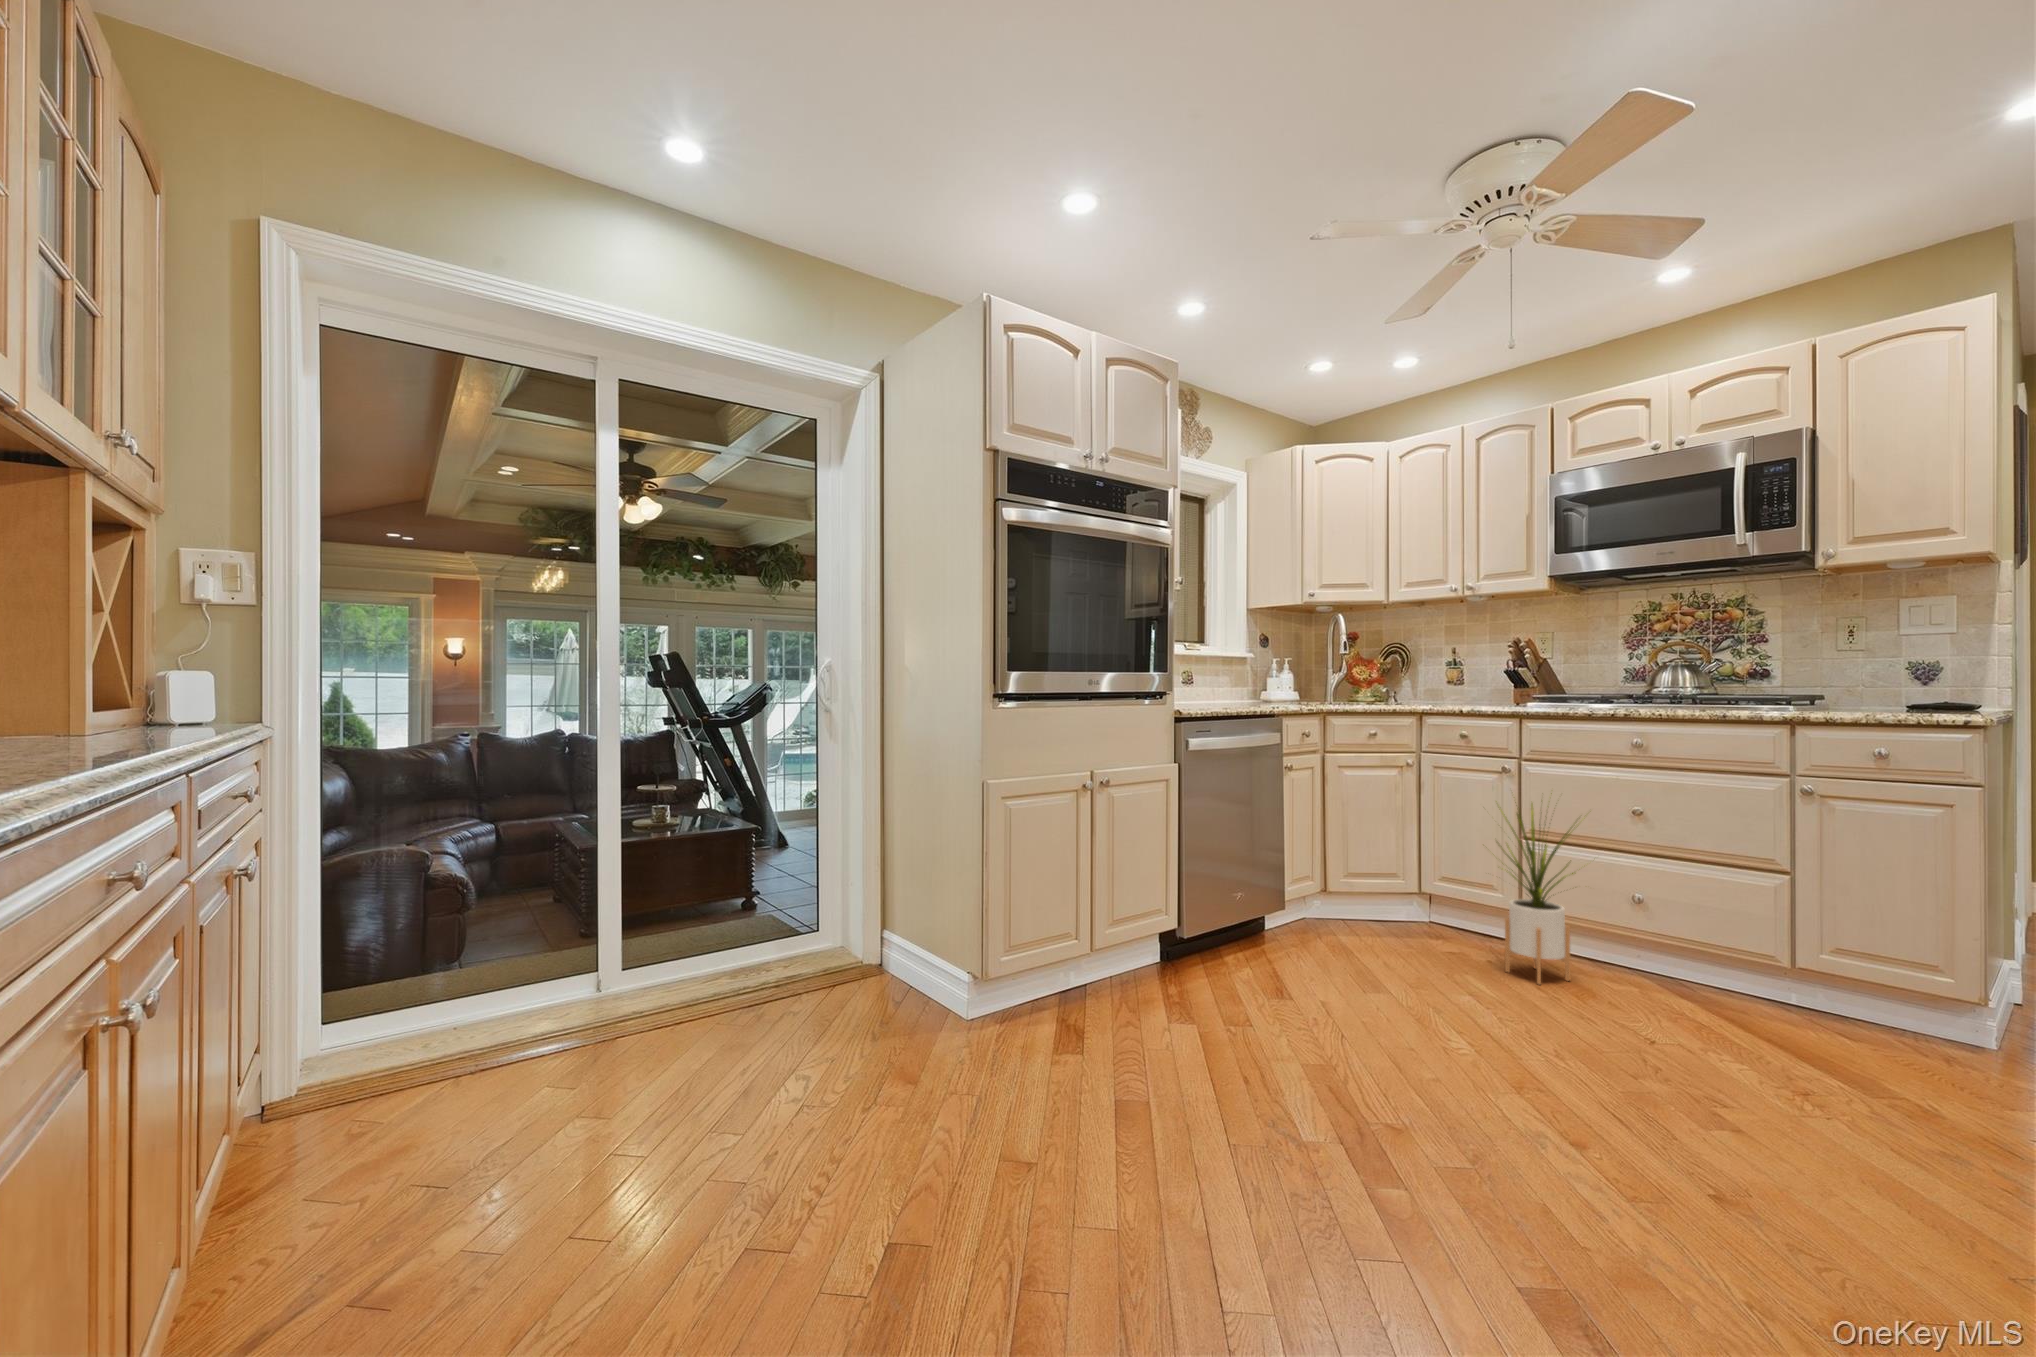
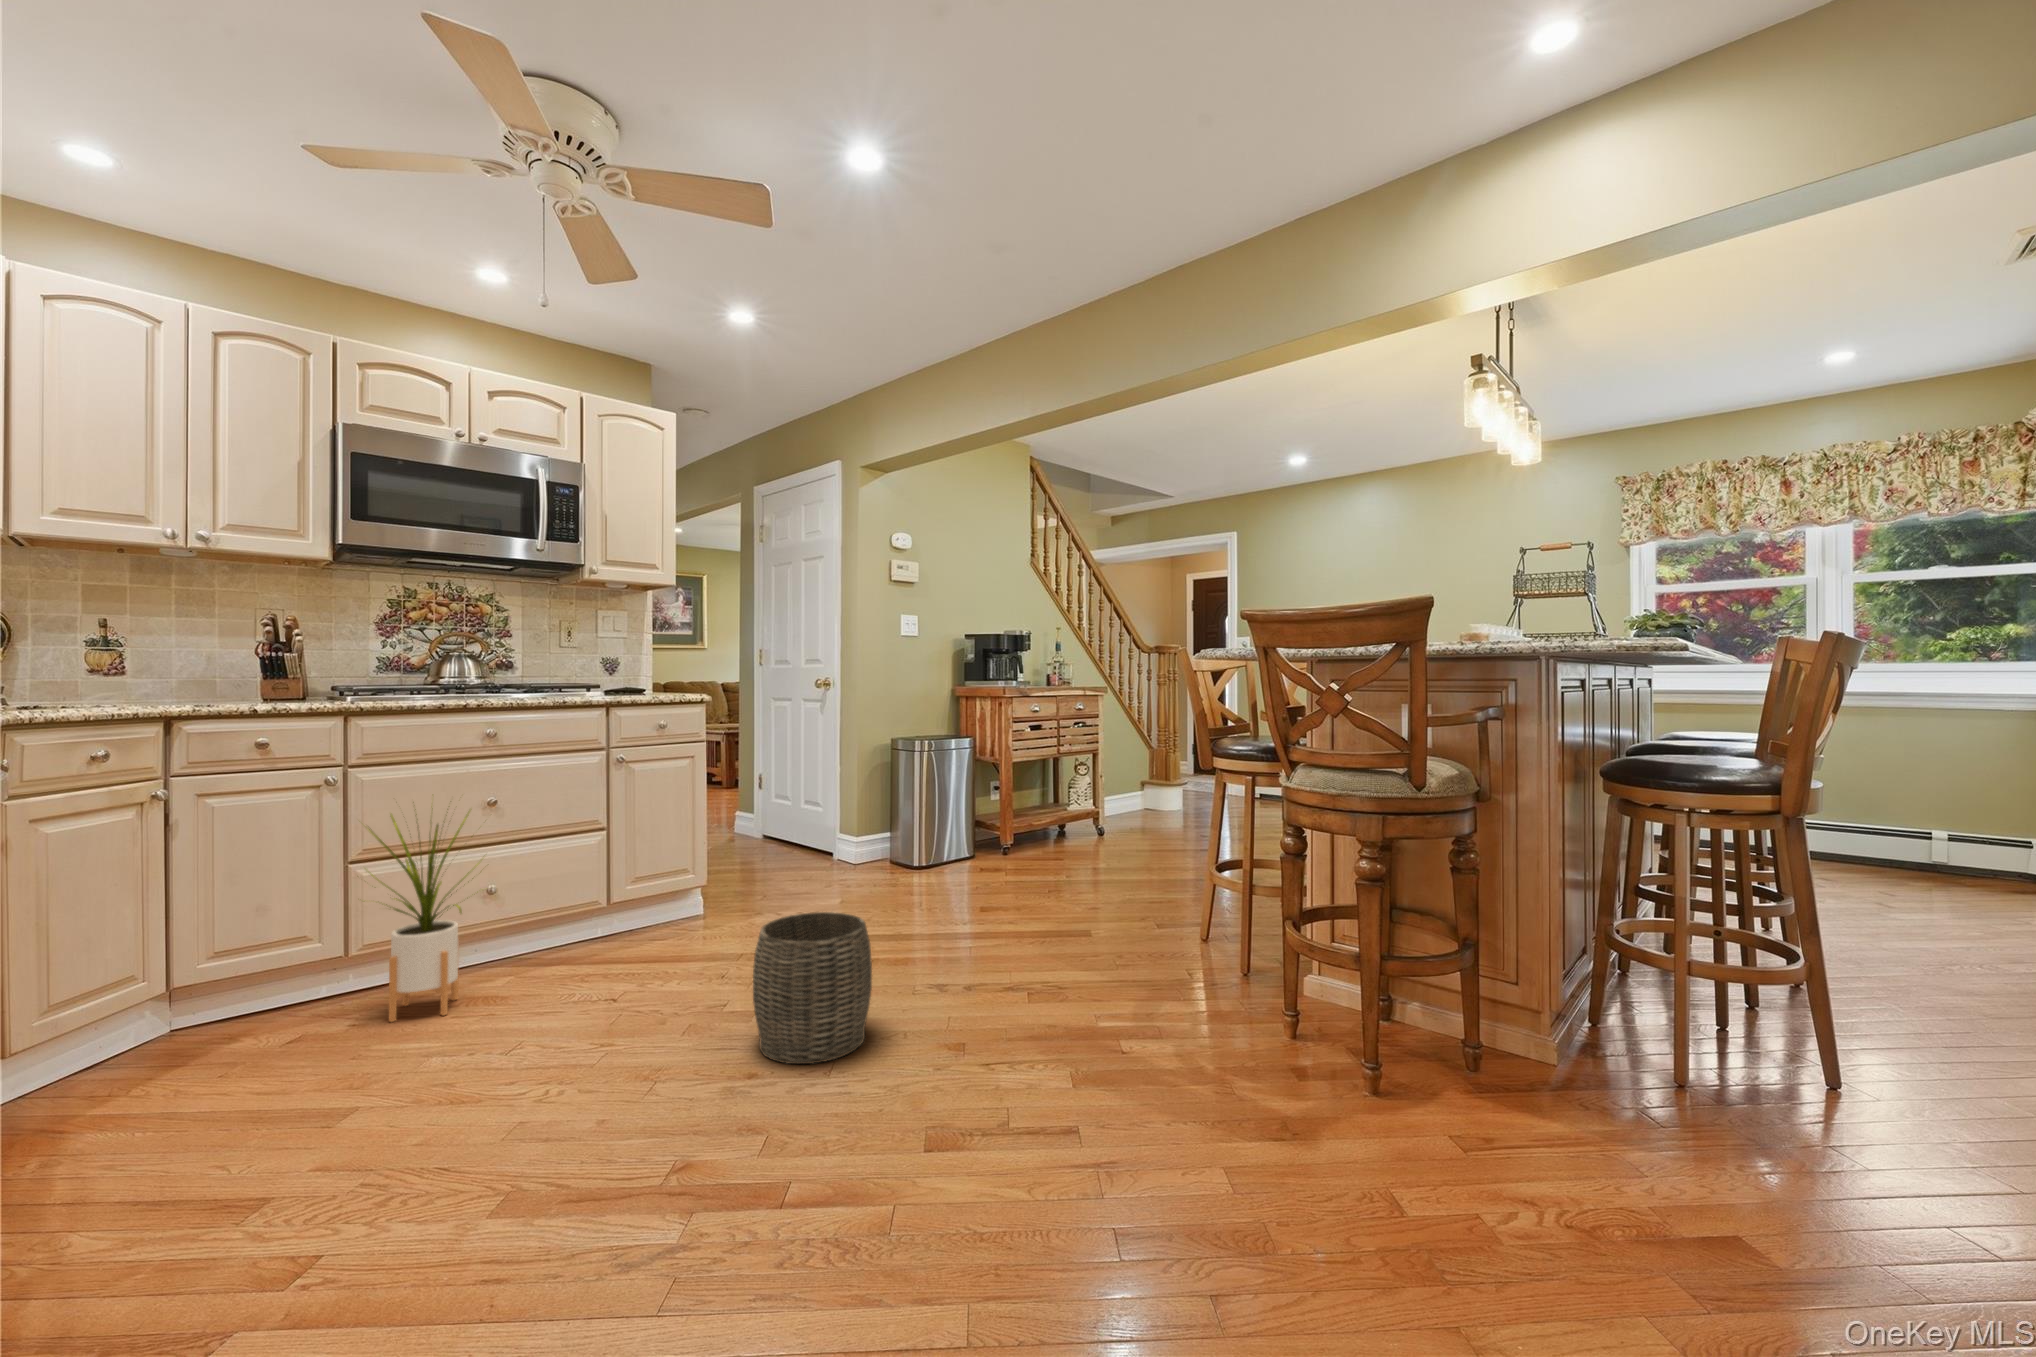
woven basket: none [1647,996,1854,1221] -> present [753,912,872,1064]

